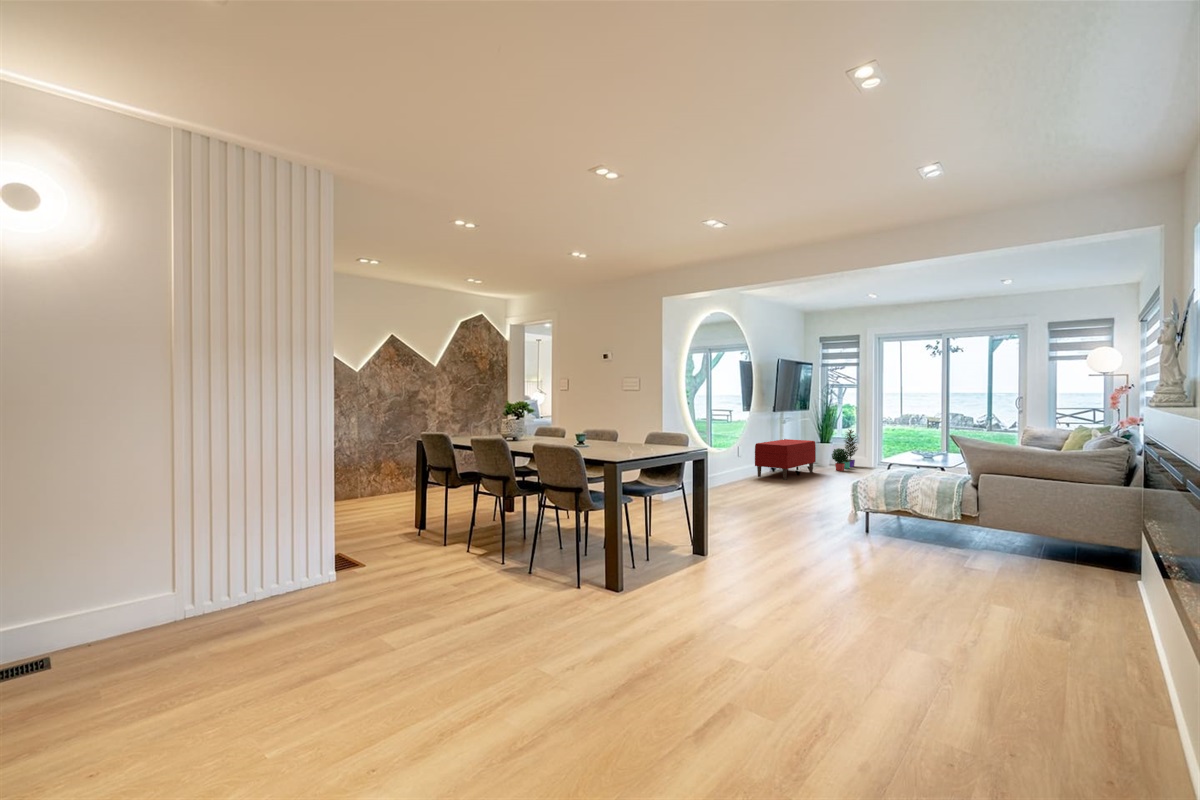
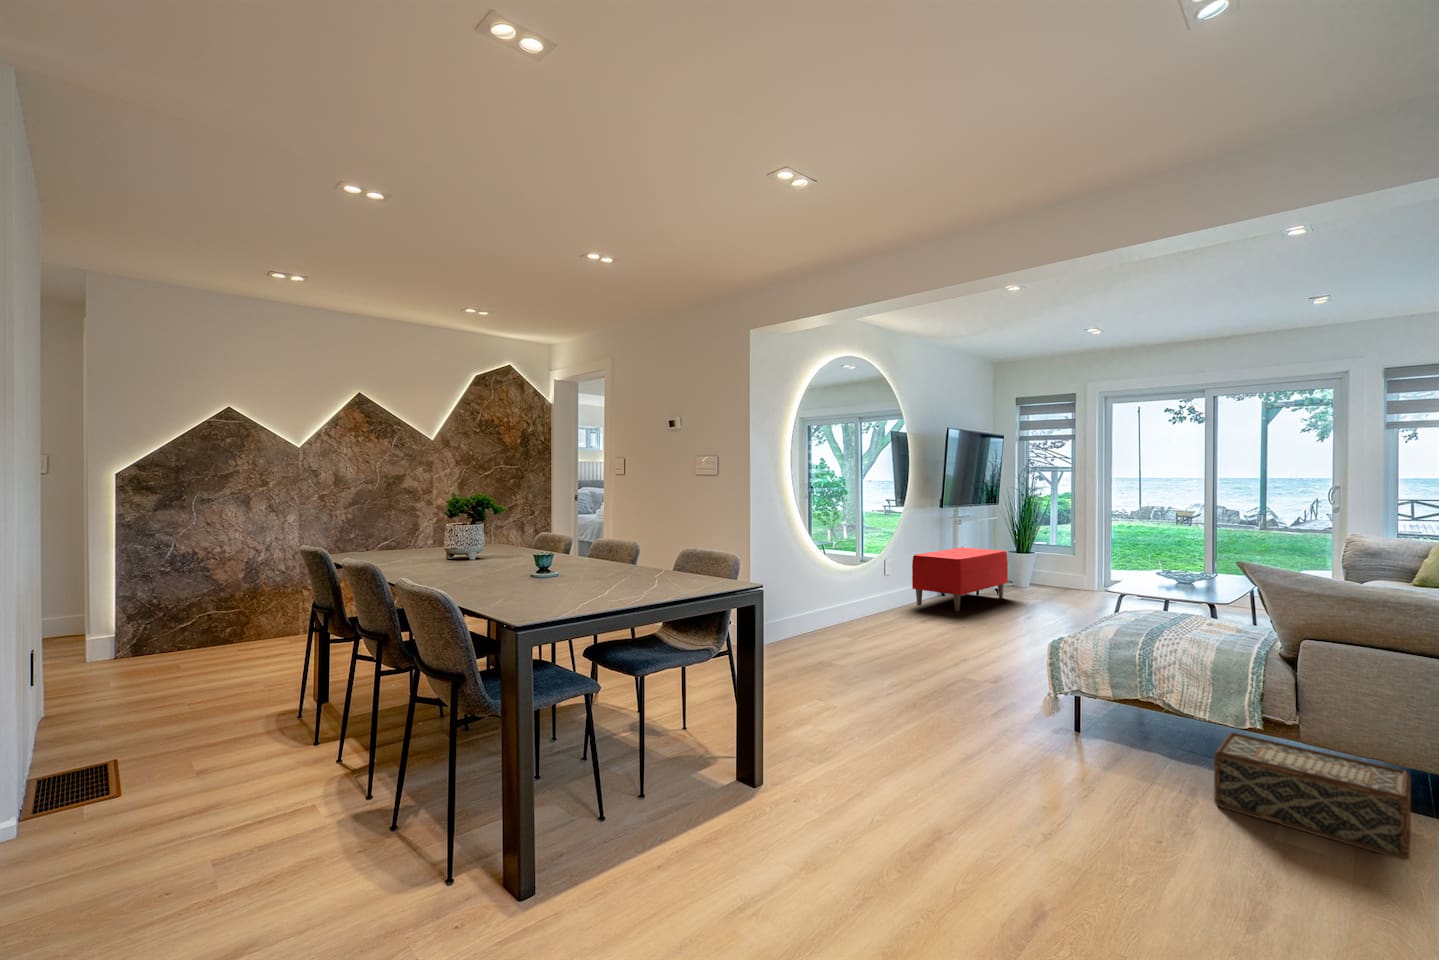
potted plant: present [832,430,857,471] -> none [1032,532,1076,596]
woven basket: none [938,523,1030,572] -> present [1214,732,1411,860]

